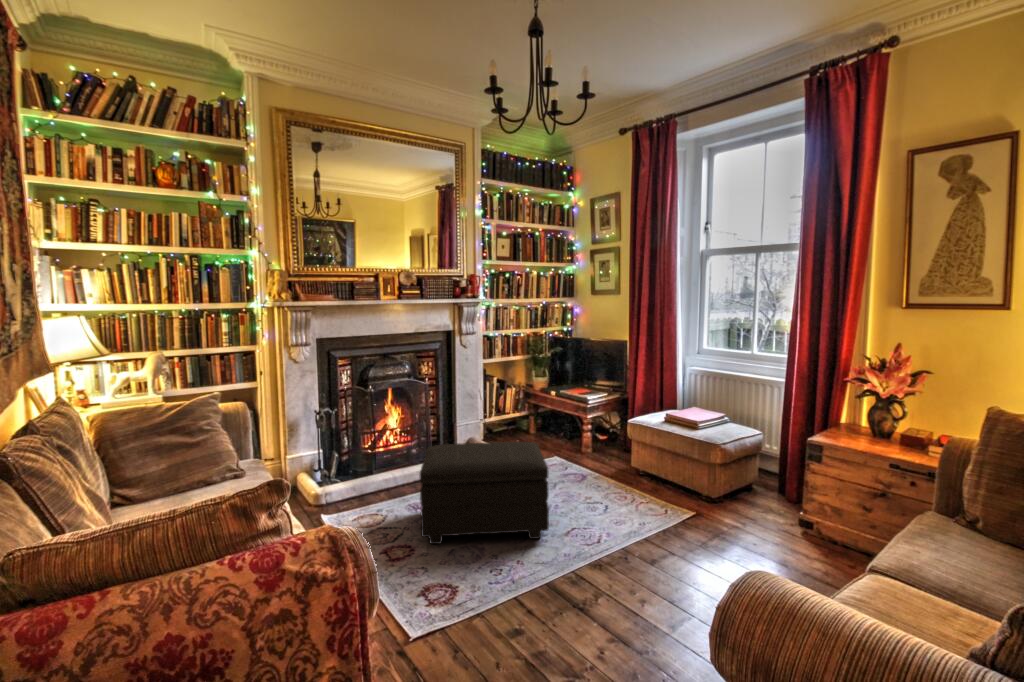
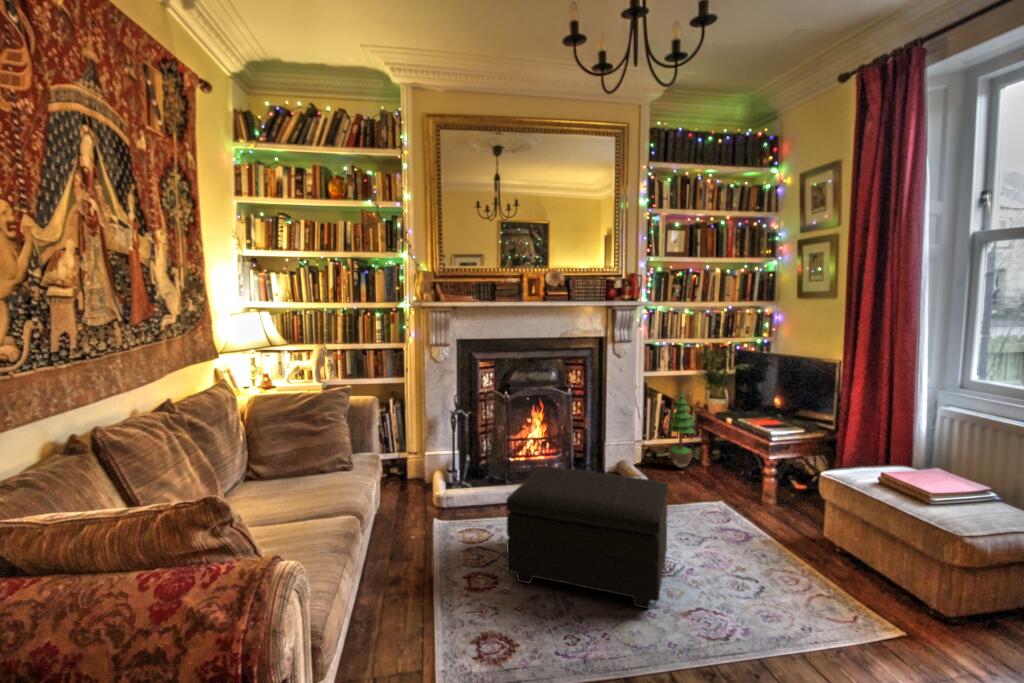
potted tree: none [503,372,527,438] -> present [667,391,695,468]

